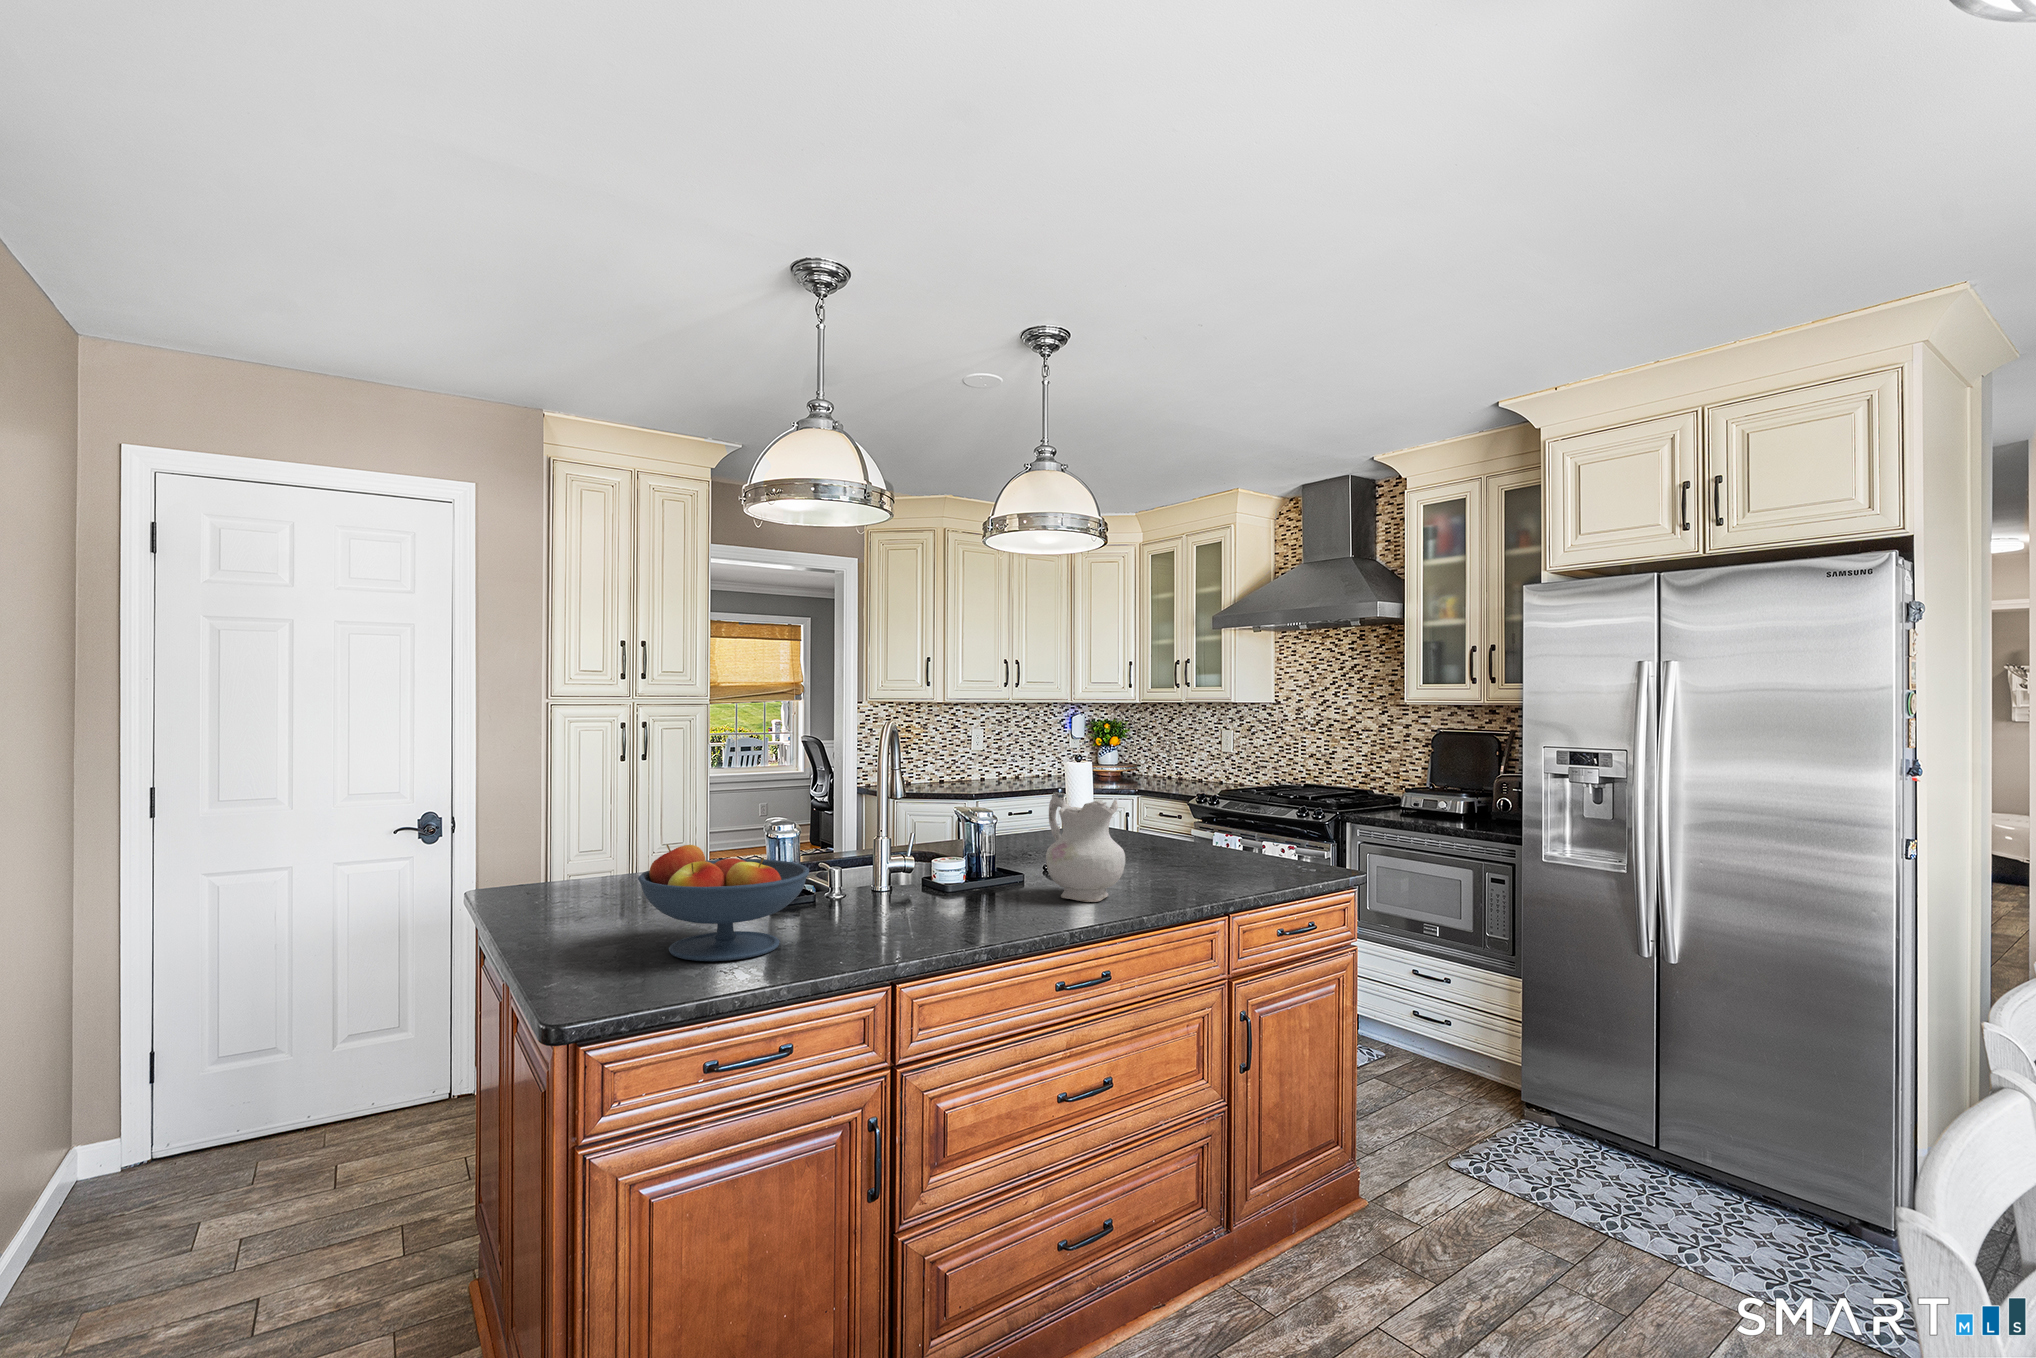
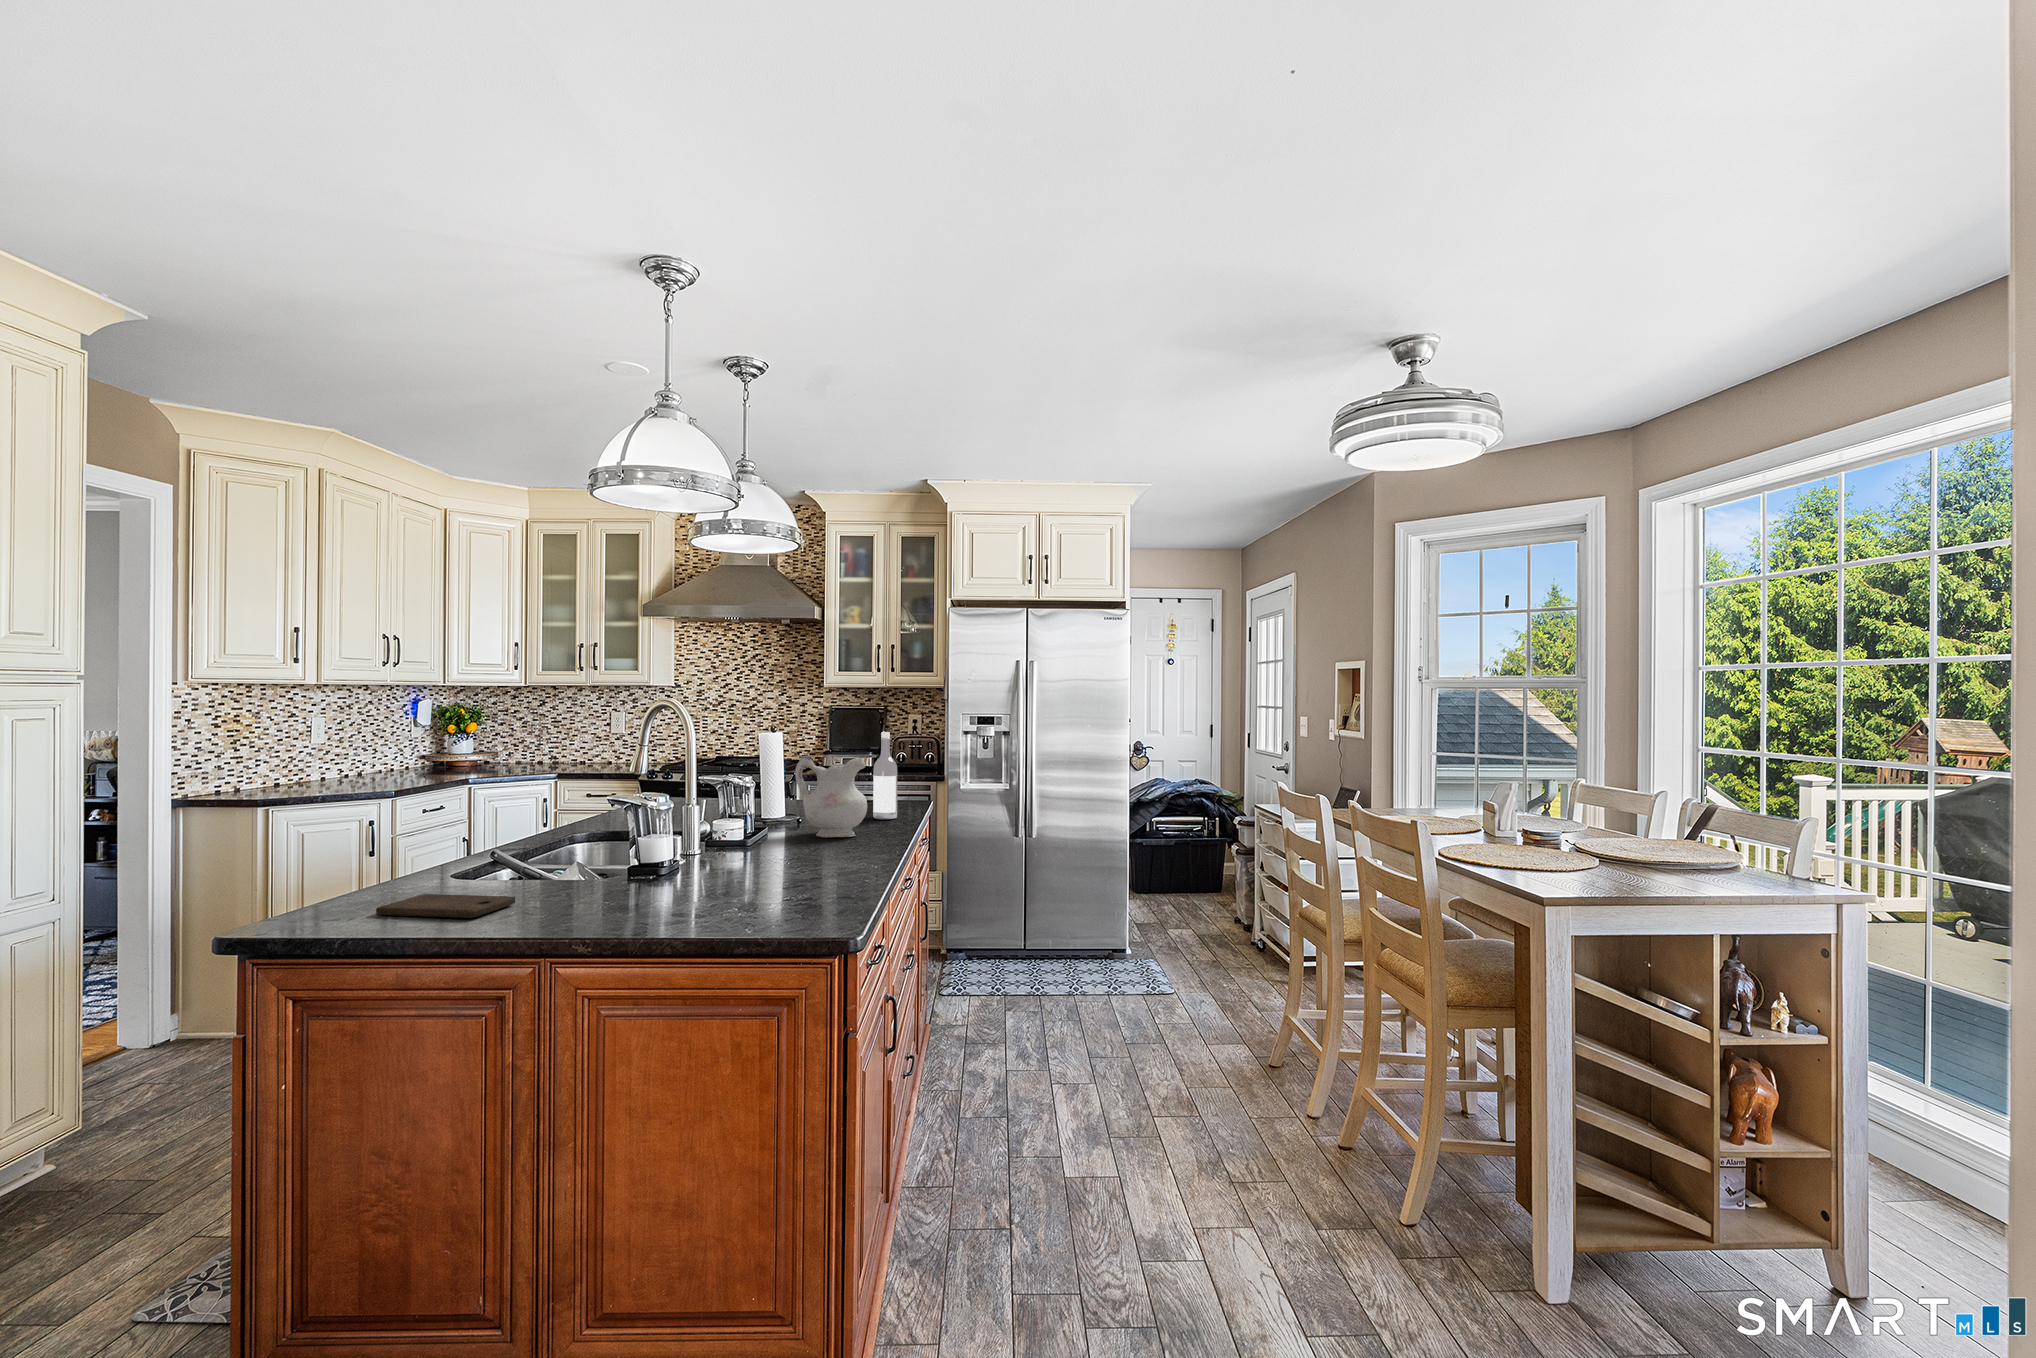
wine bottle: none [1203,768,1235,887] -> present [873,732,897,819]
fruit bowl: present [638,845,809,961] -> none [647,810,799,907]
cutting board: none [531,893,609,922] -> present [376,894,515,918]

